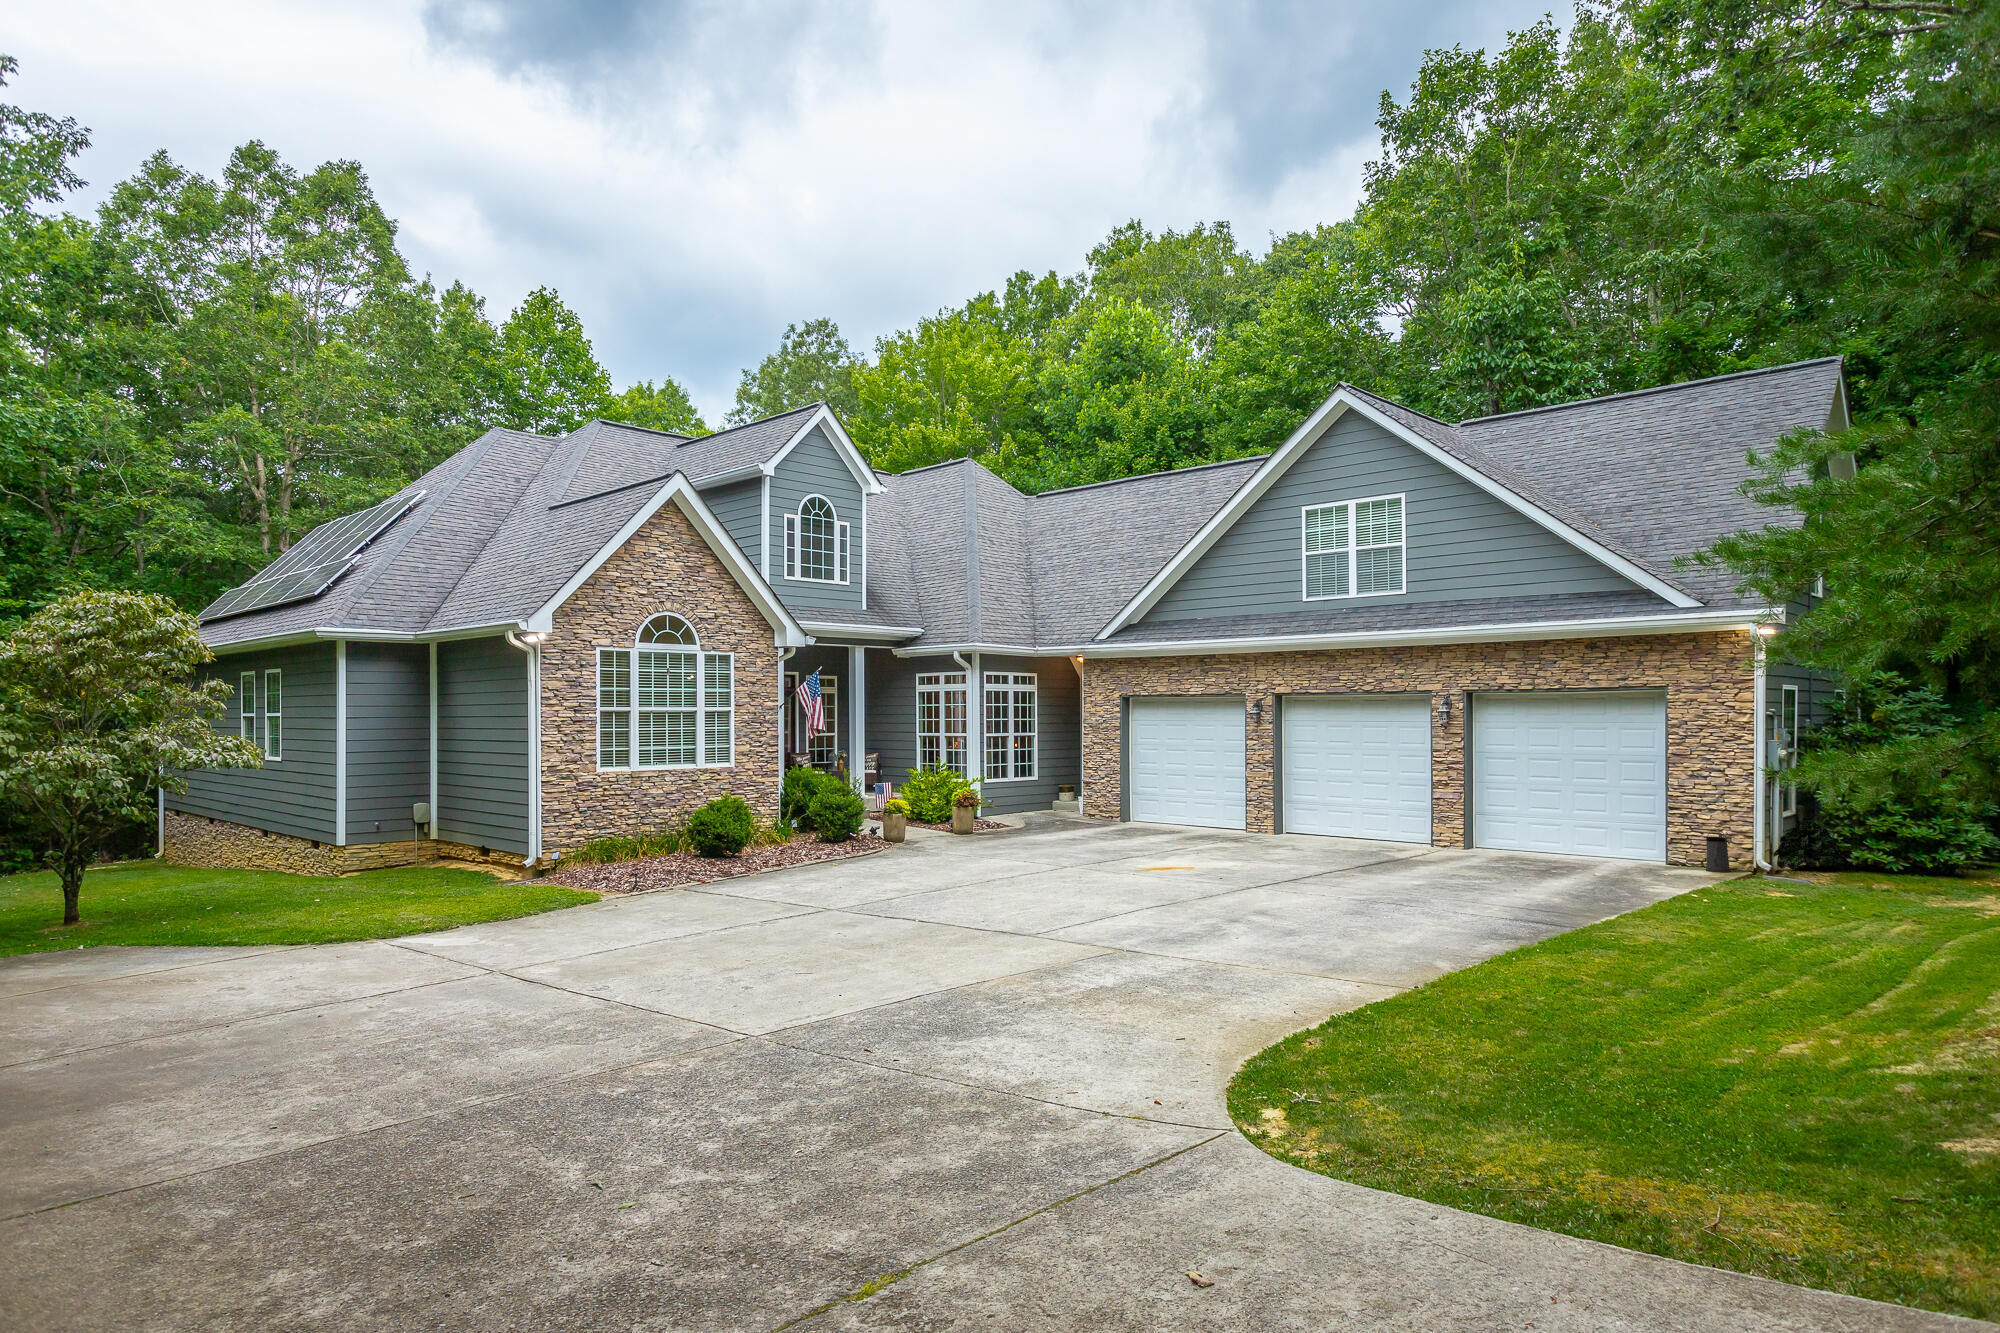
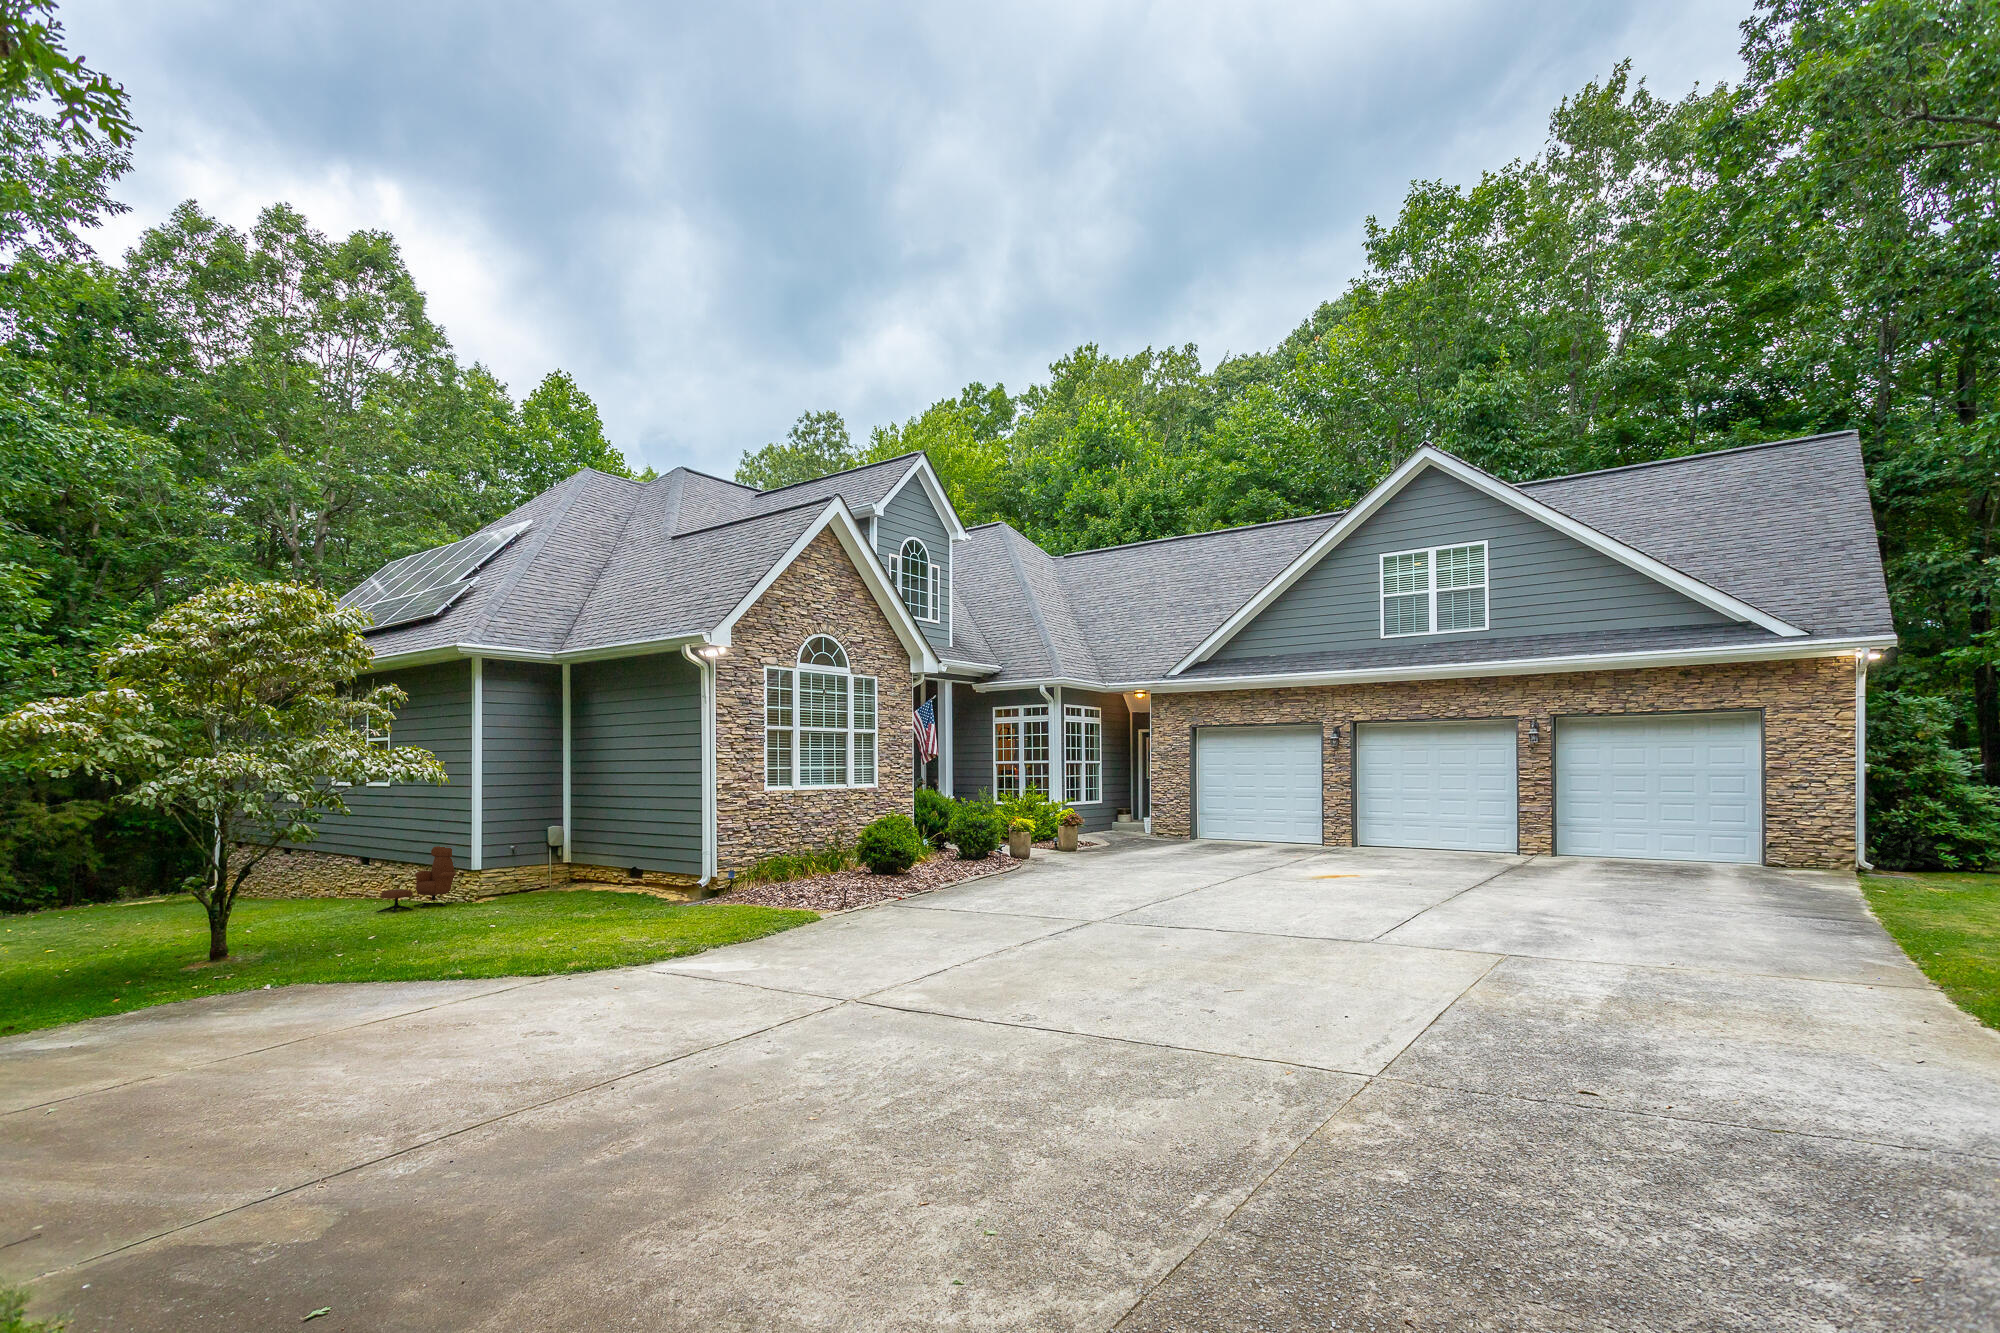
lounge chair: none [249,821,325,883] -> present [377,846,457,912]
watering can: present [1706,829,1731,872] -> none [1822,835,1848,874]

